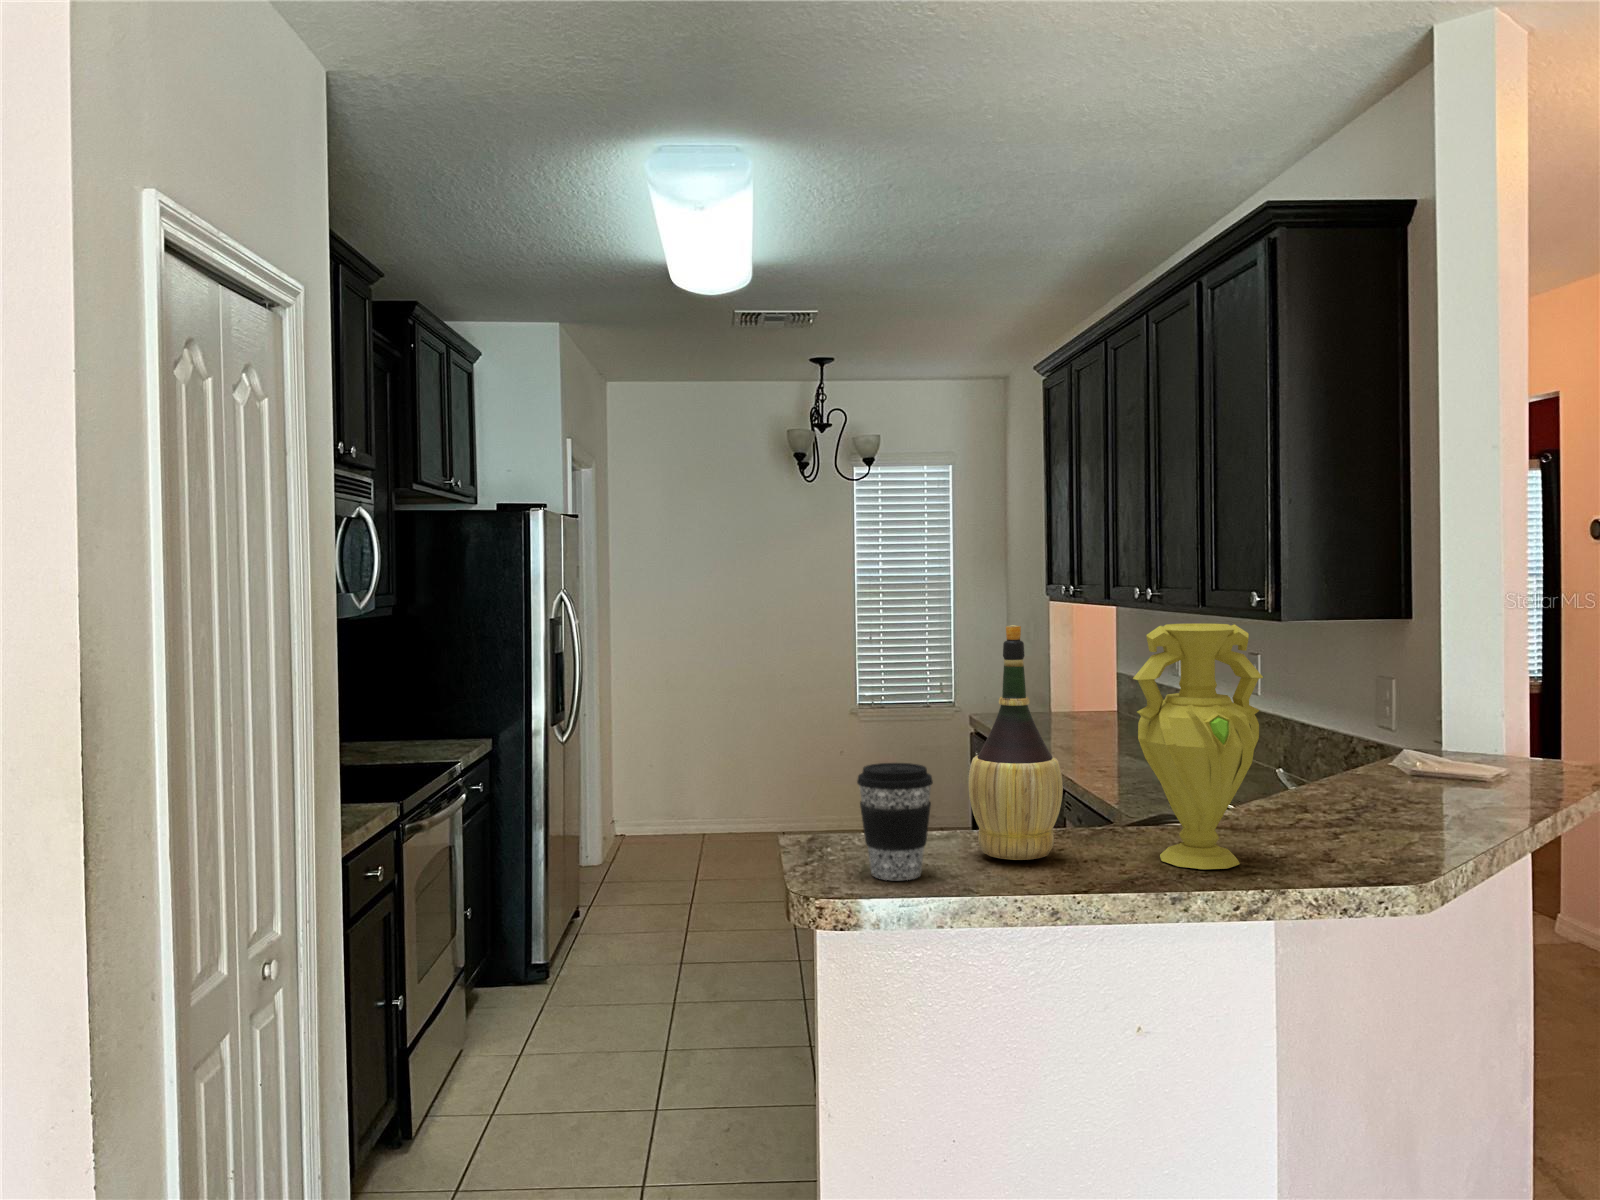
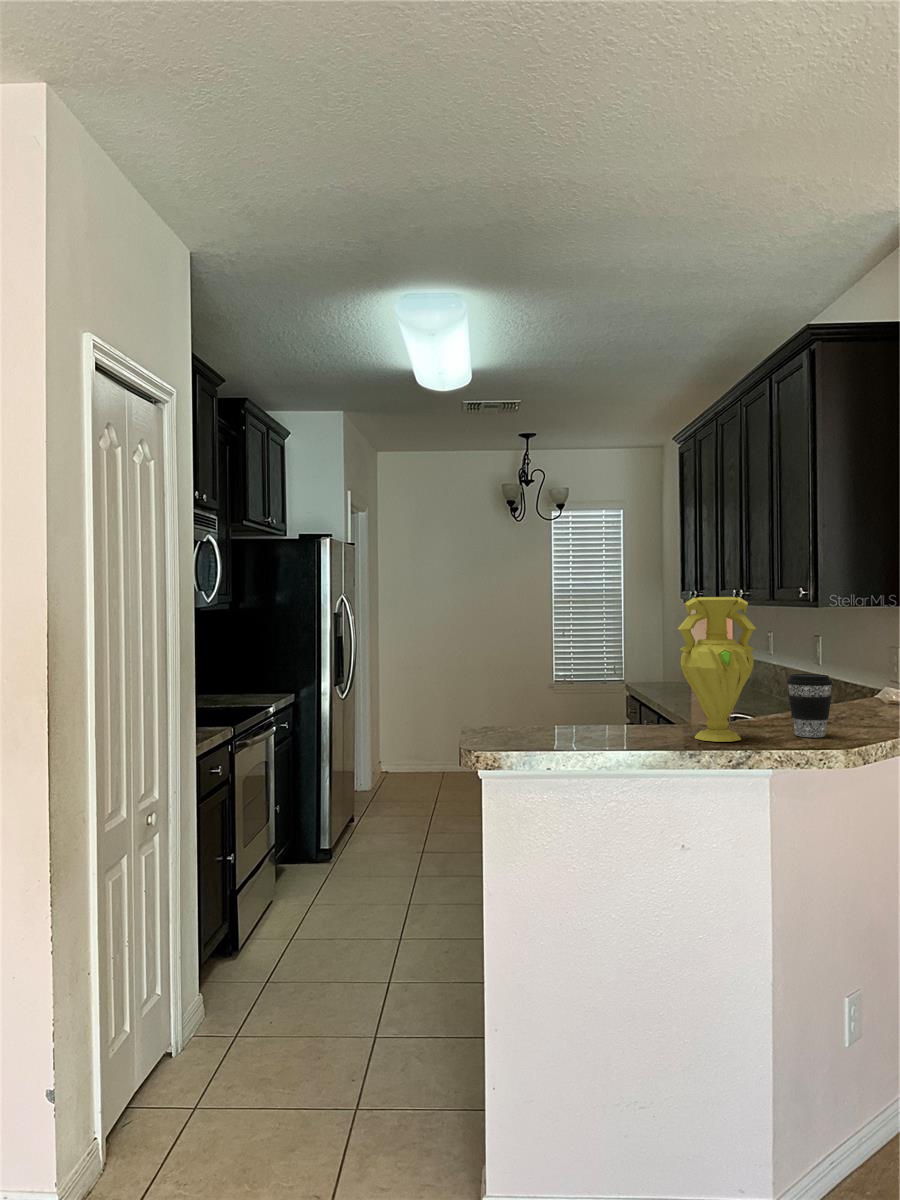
wine bottle: present [969,625,1063,860] -> none [580,597,636,736]
coffee cup: present [857,763,933,880] -> present [787,674,832,737]

